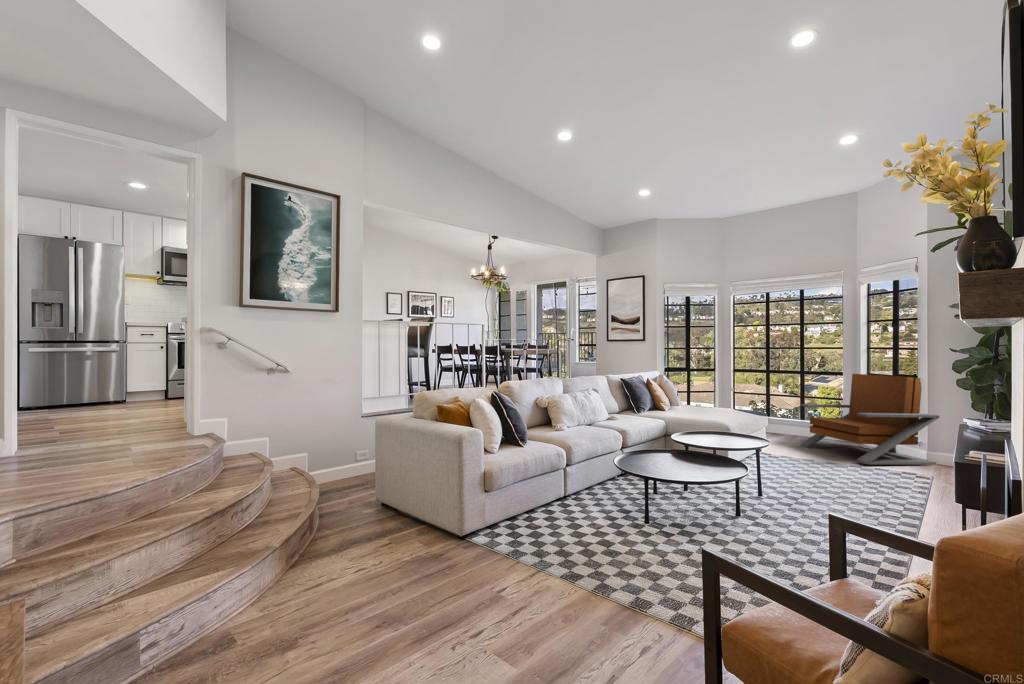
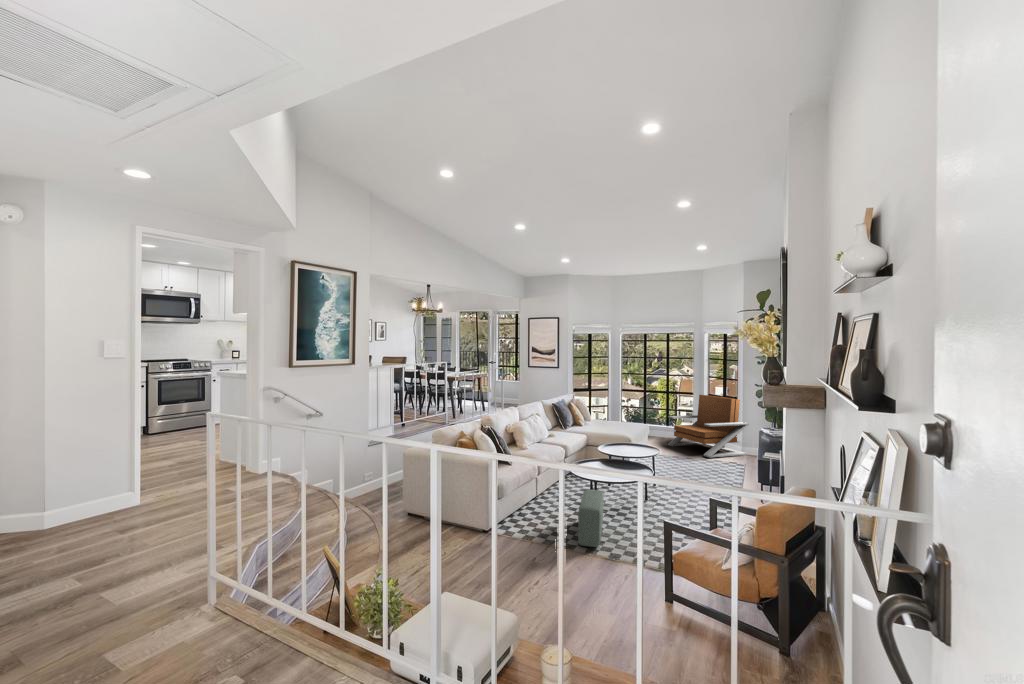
pouf: none [588,489,650,583] -> present [578,490,604,547]

